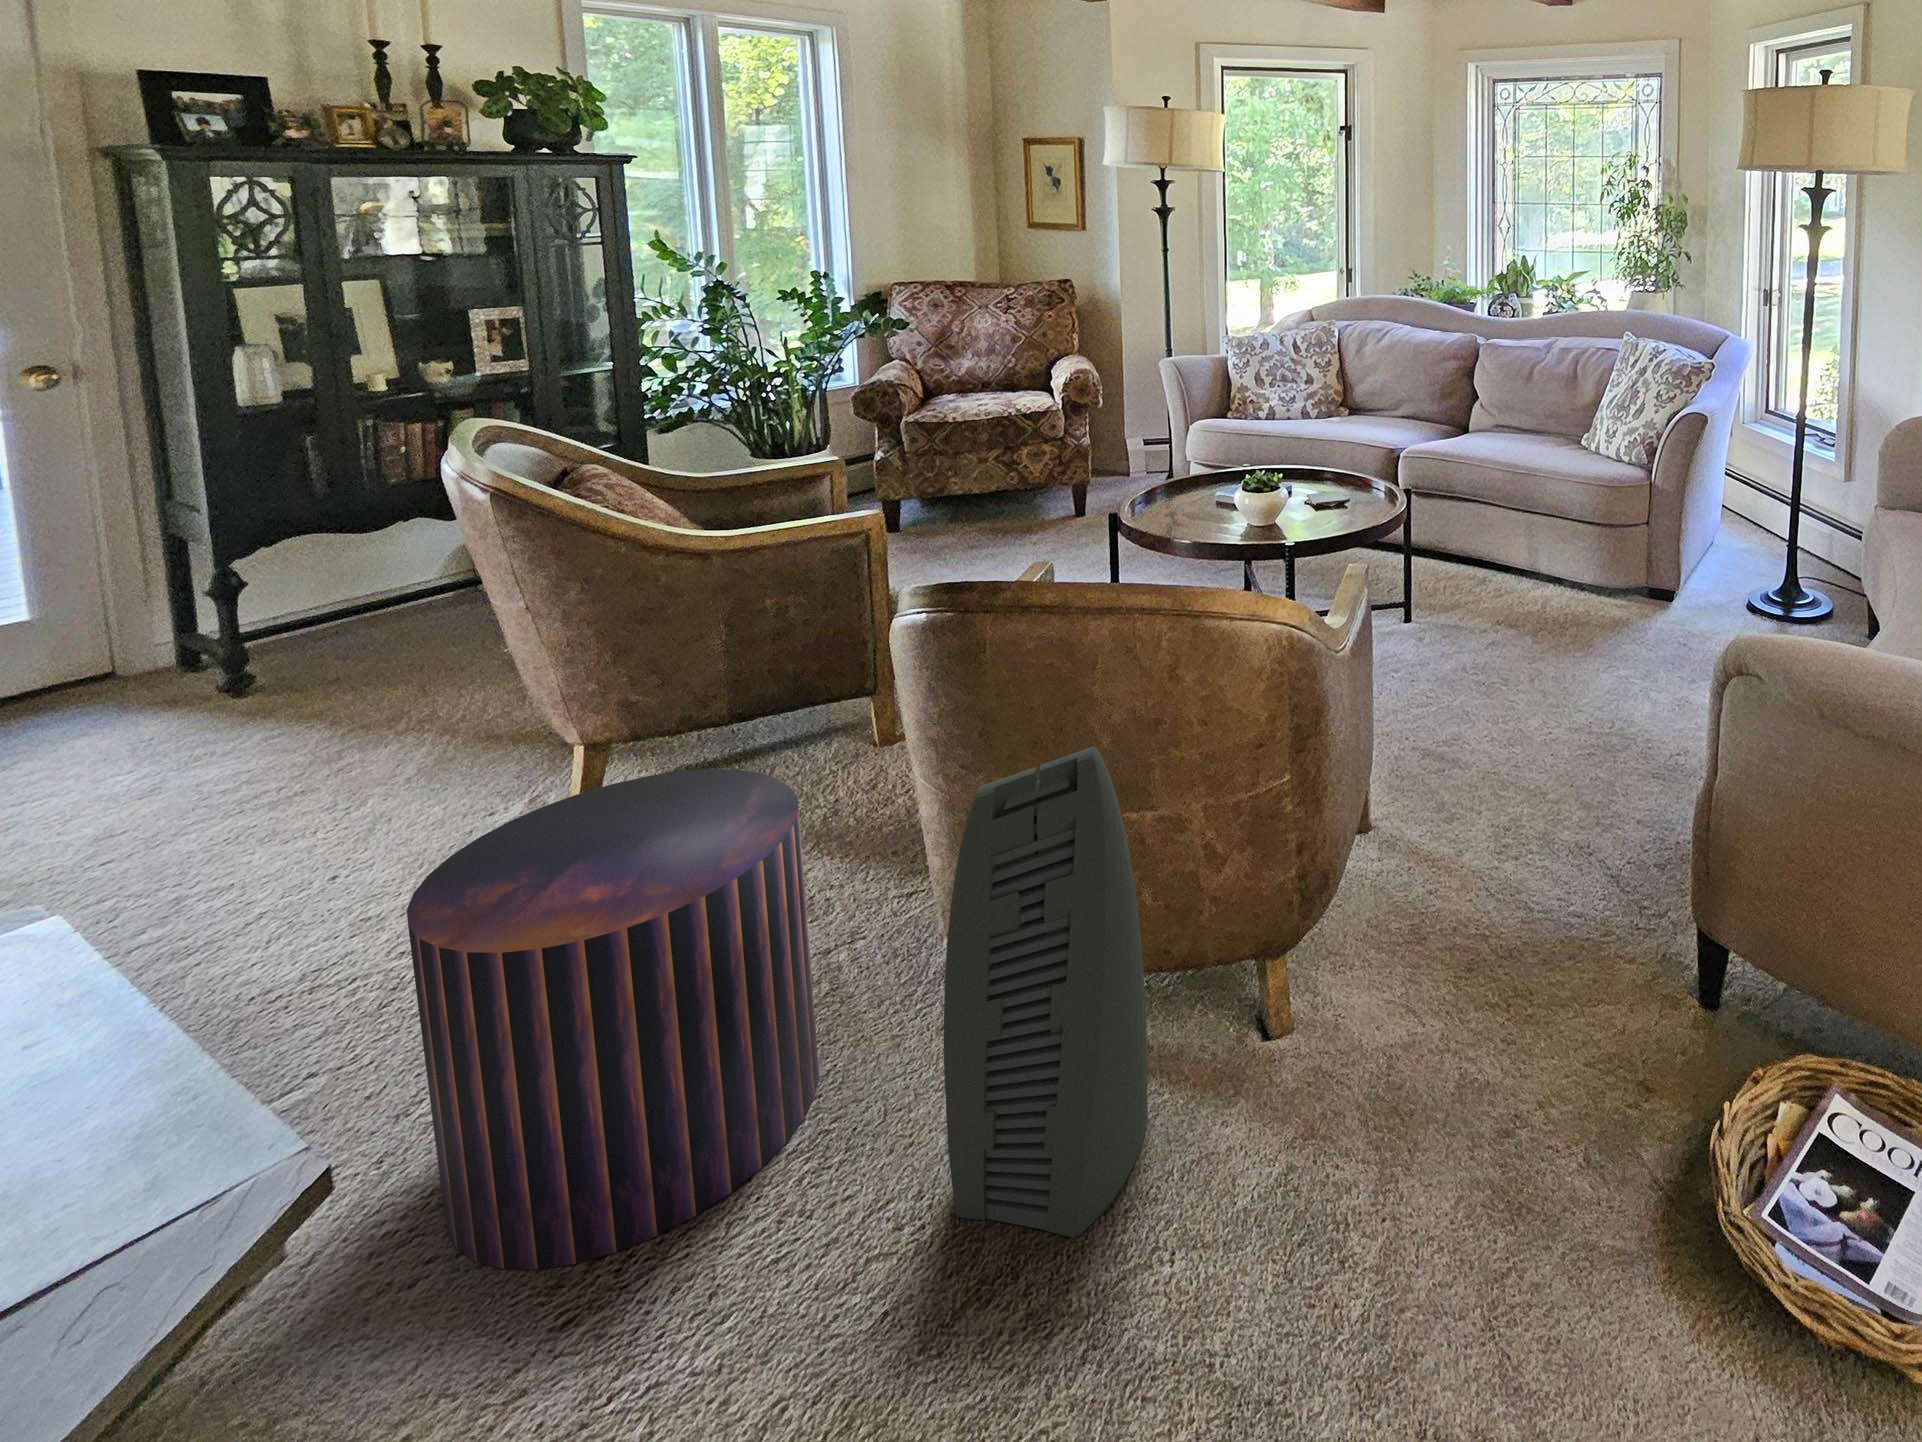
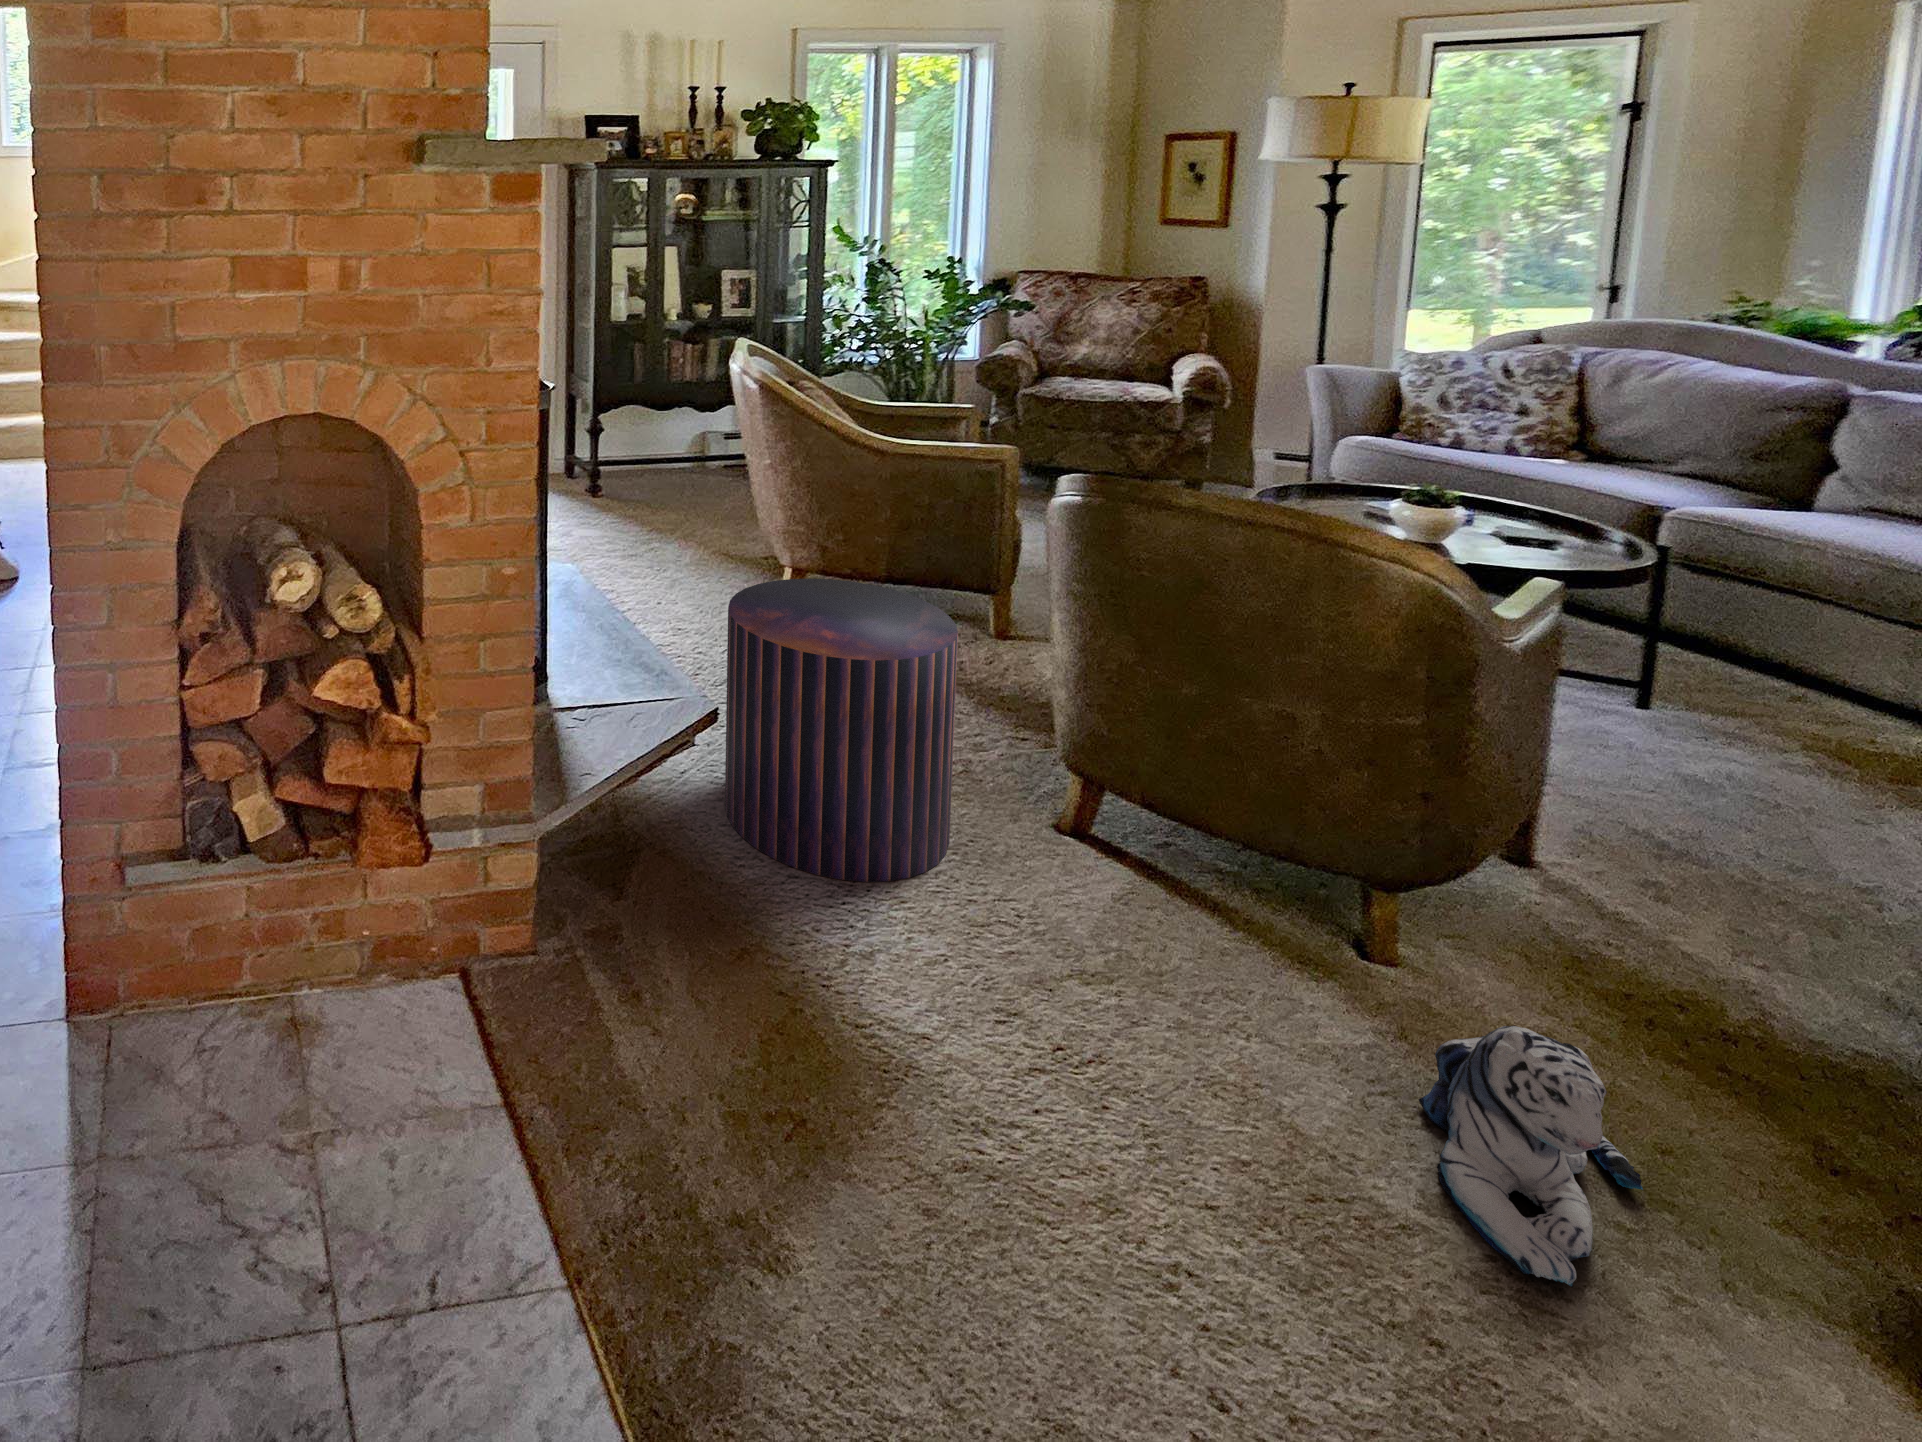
air purifier: present [944,746,1148,1238] -> none [1058,643,1255,1053]
plush toy: none [1294,1019,1443,1276] -> present [1418,1026,1643,1286]

